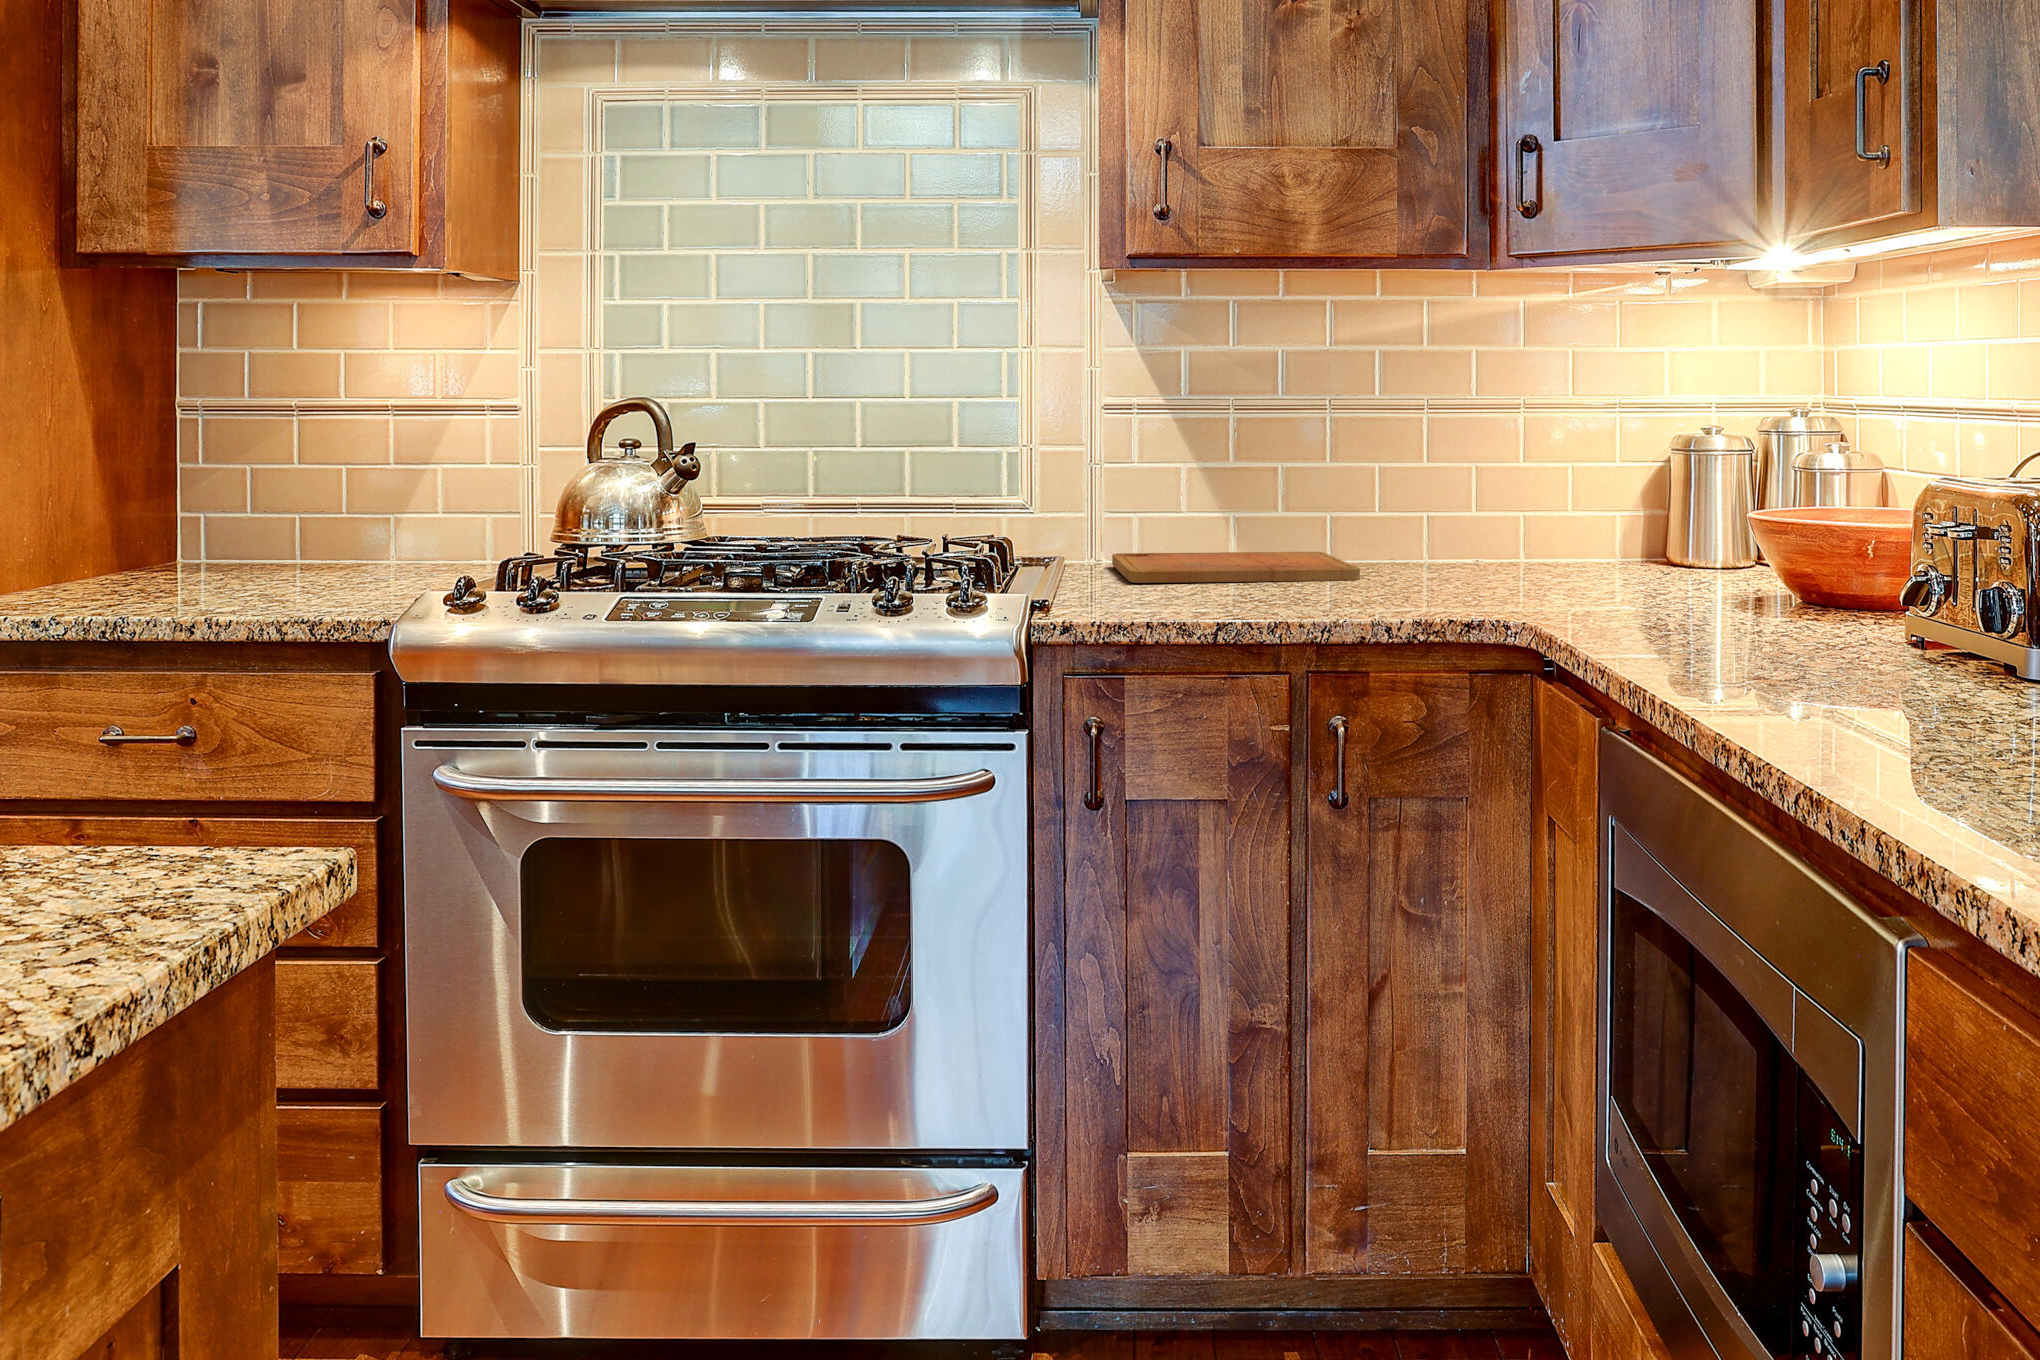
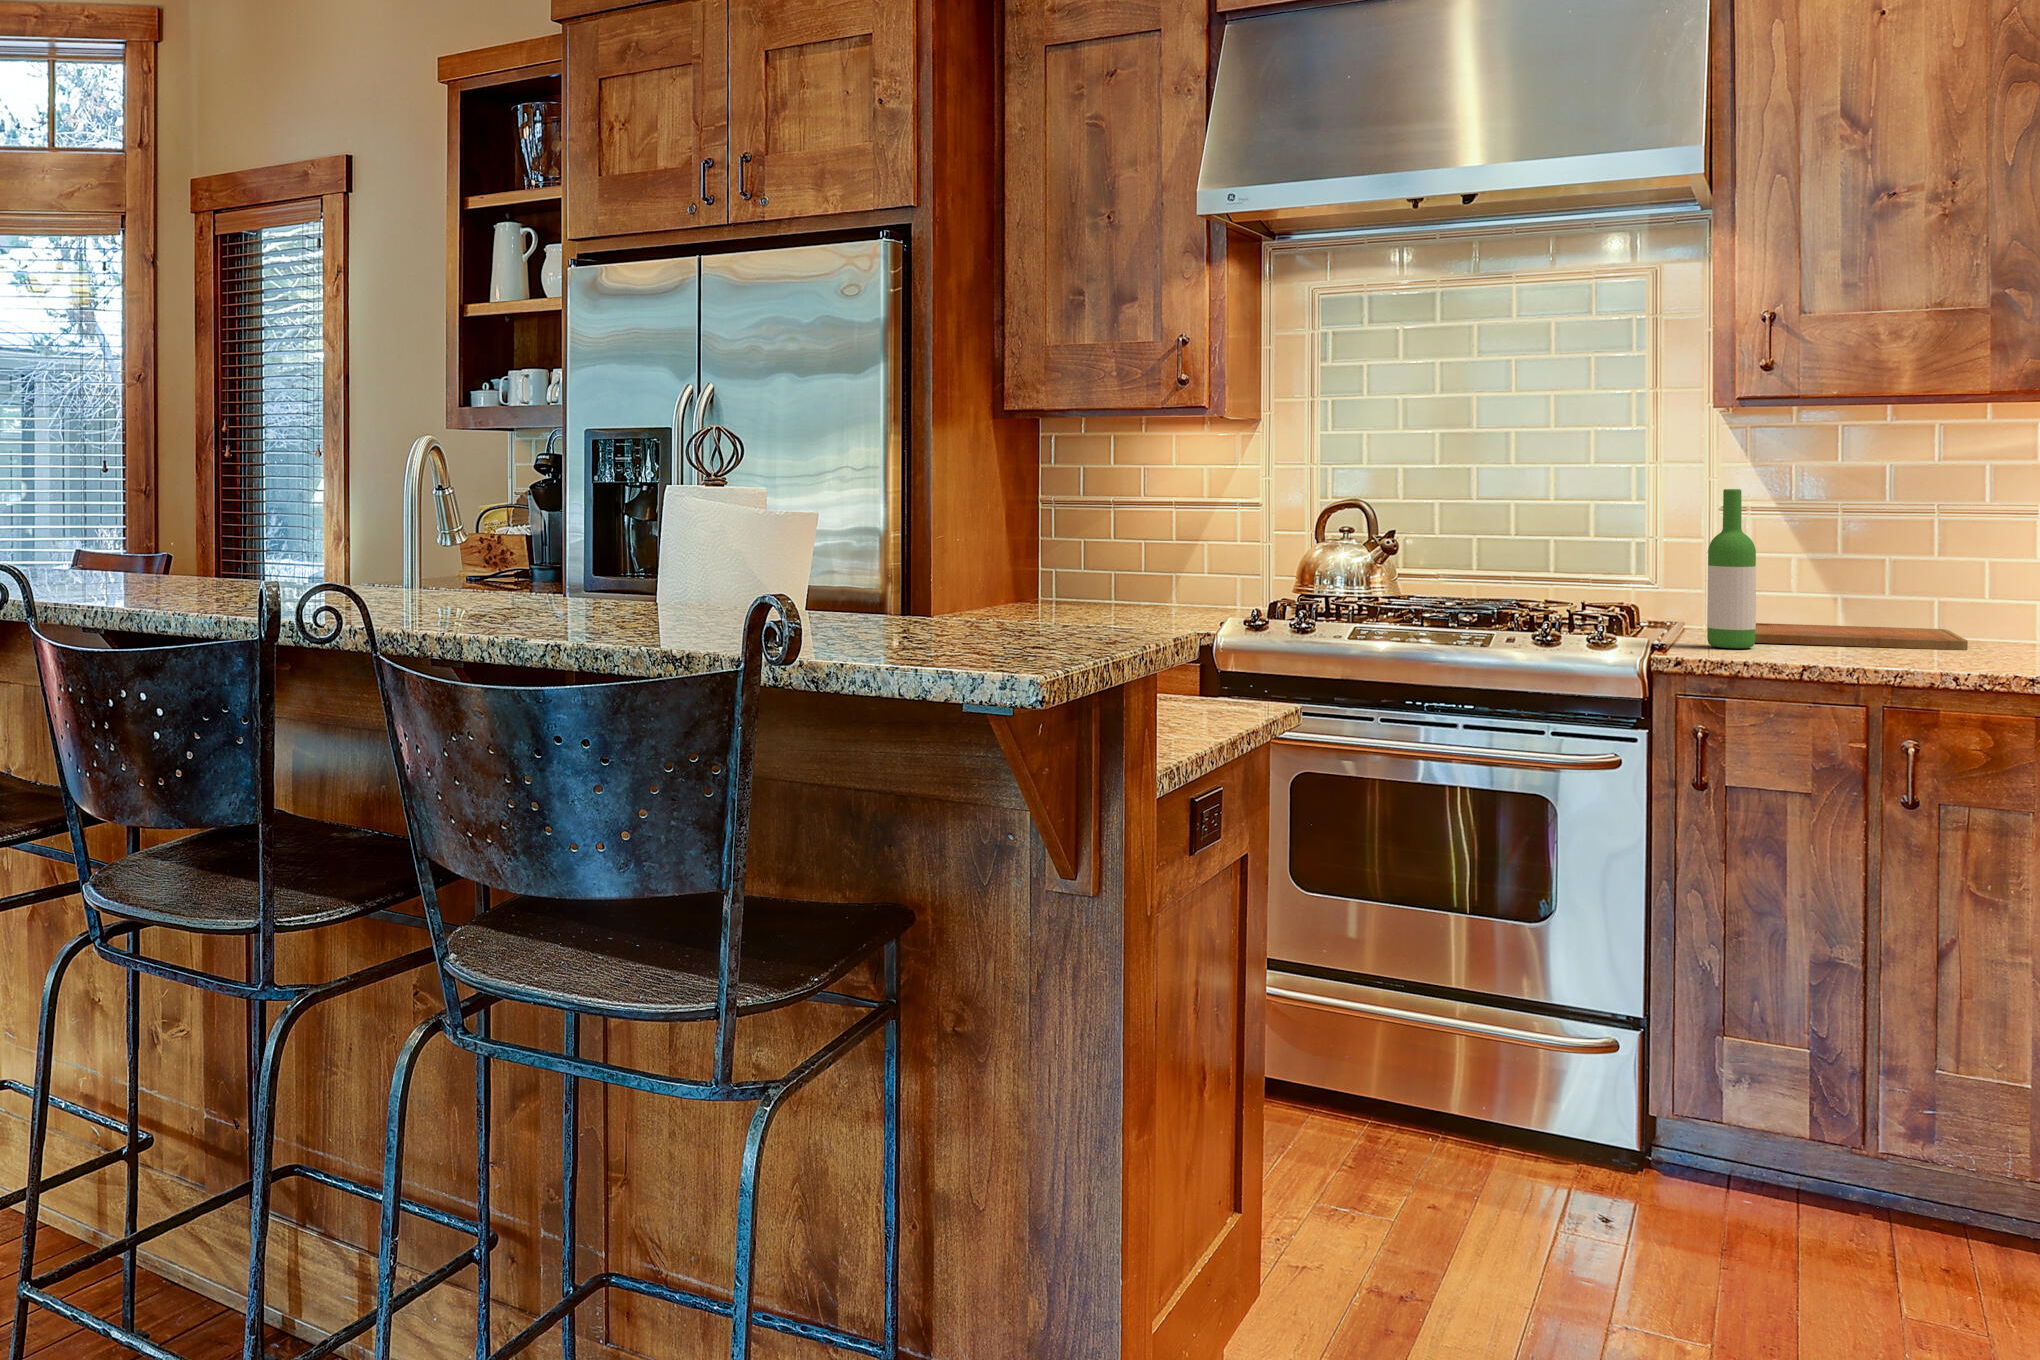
wine bottle: none [1092,378,1147,595] -> present [1707,489,1756,648]

